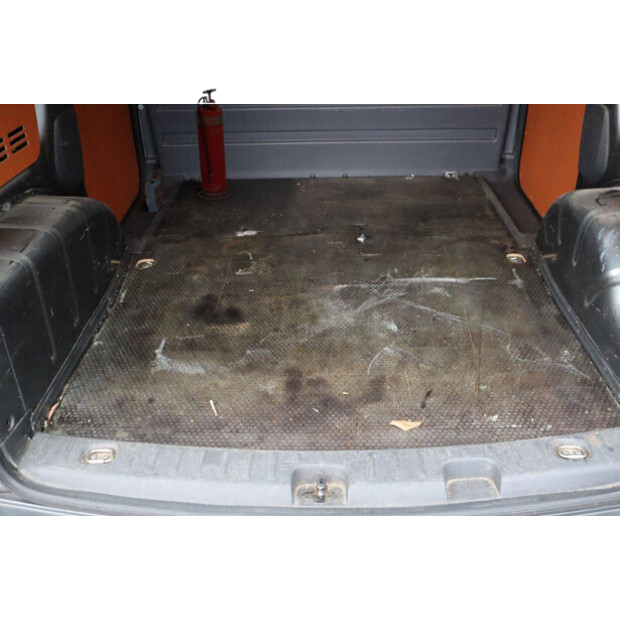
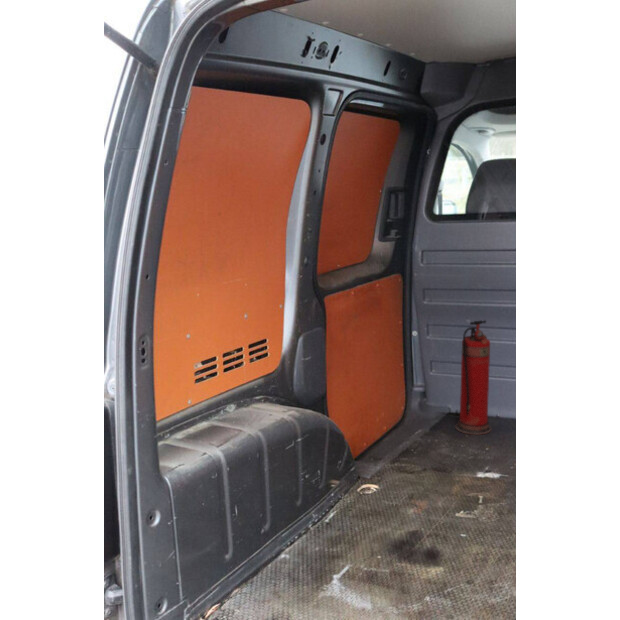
watering can: present [144,169,164,212] -> none [394,394,420,437]

